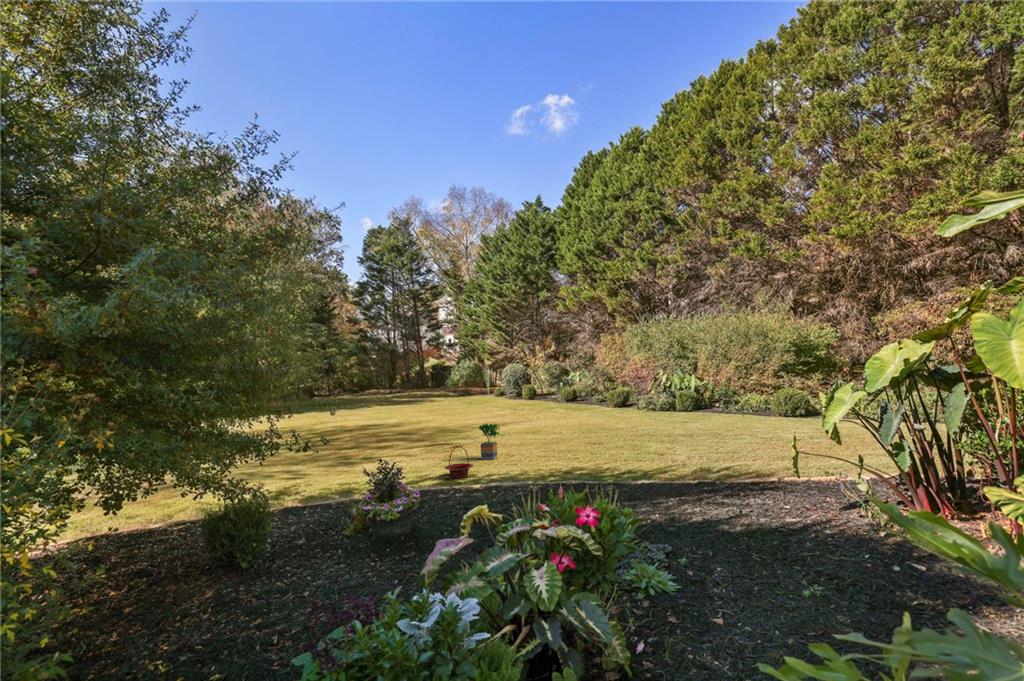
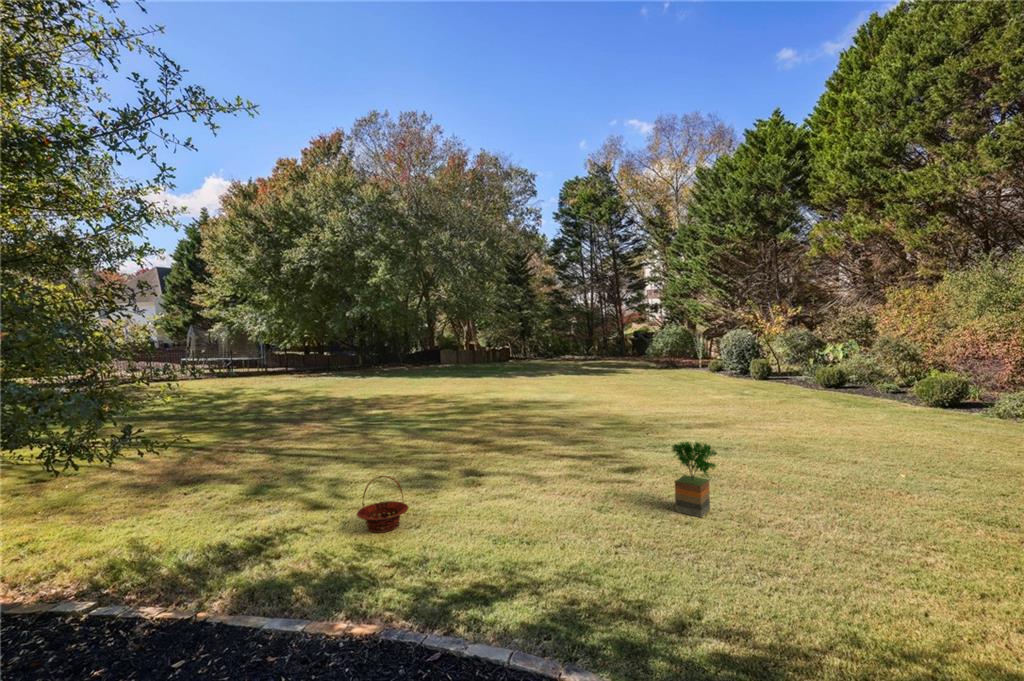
basket: present [445,447,473,478] -> present [357,476,409,533]

